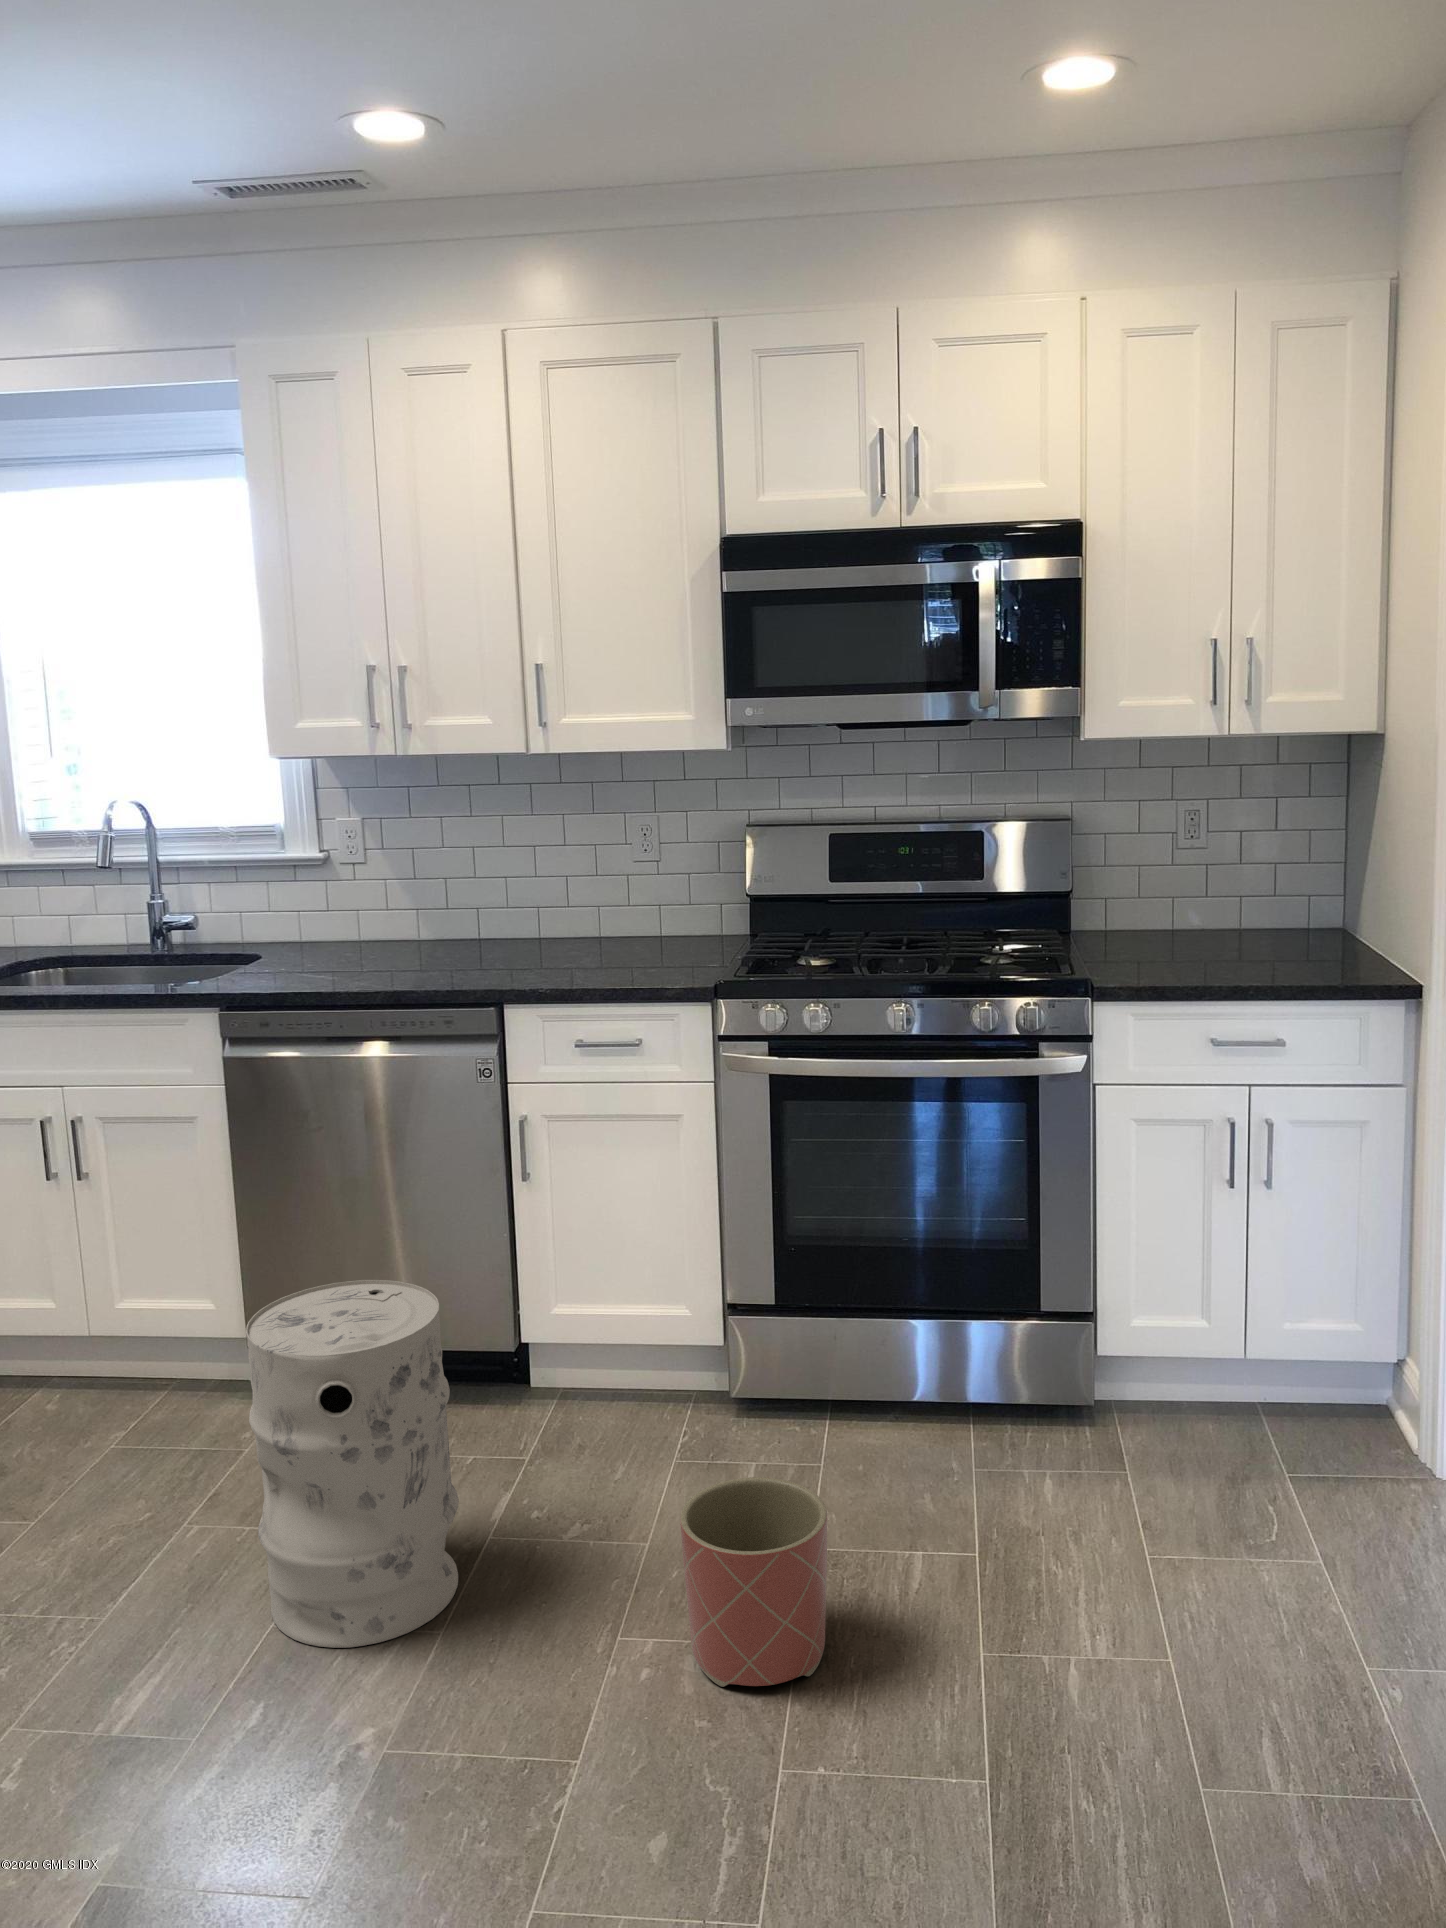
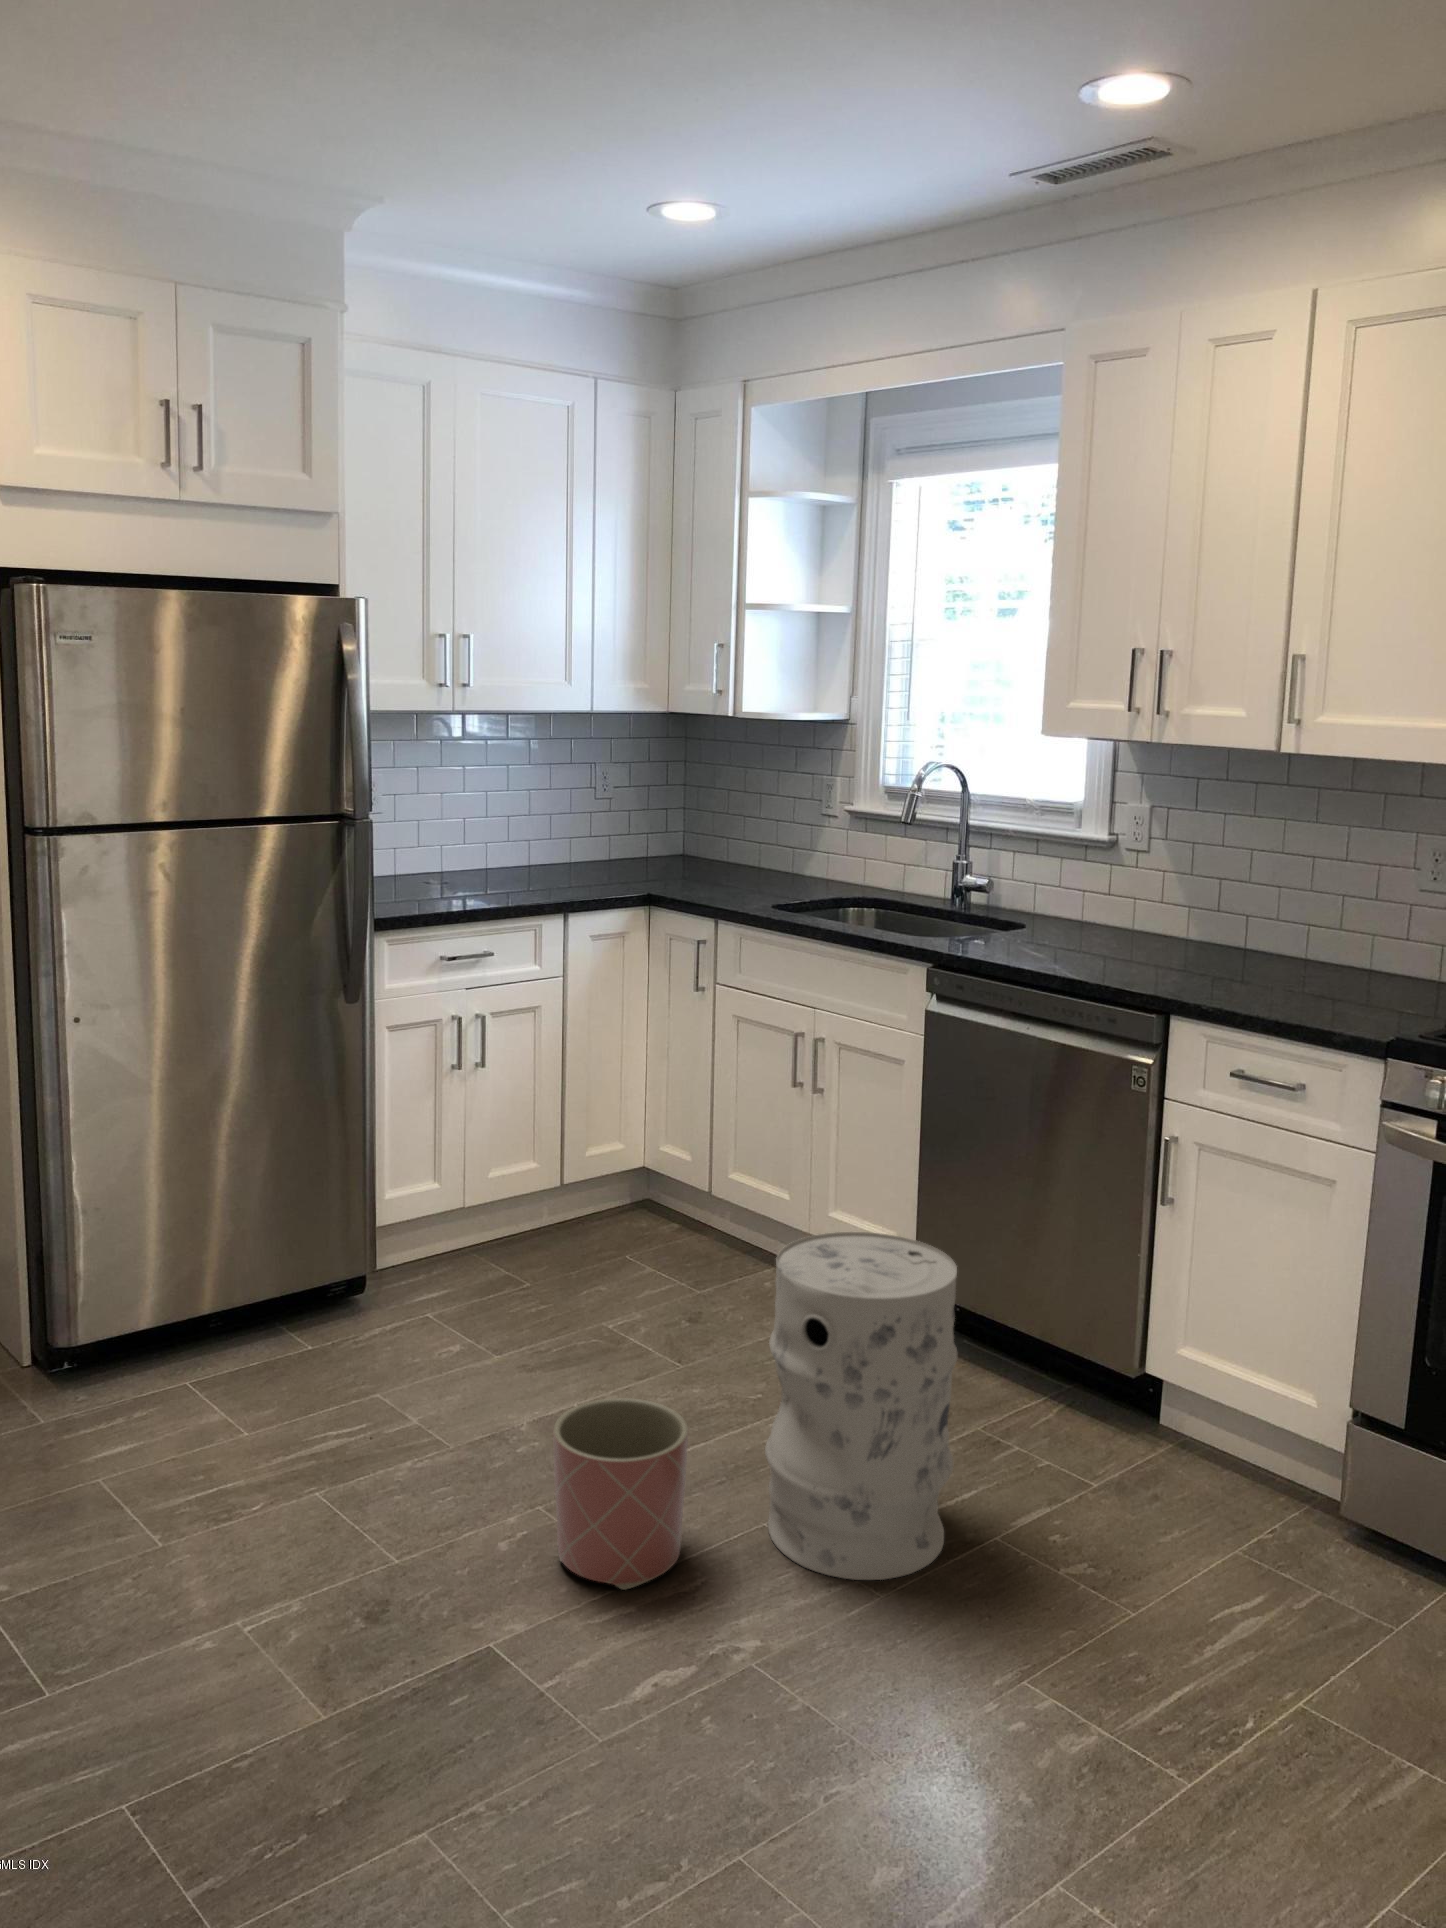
planter: present [680,1477,827,1687] -> present [553,1398,688,1590]

